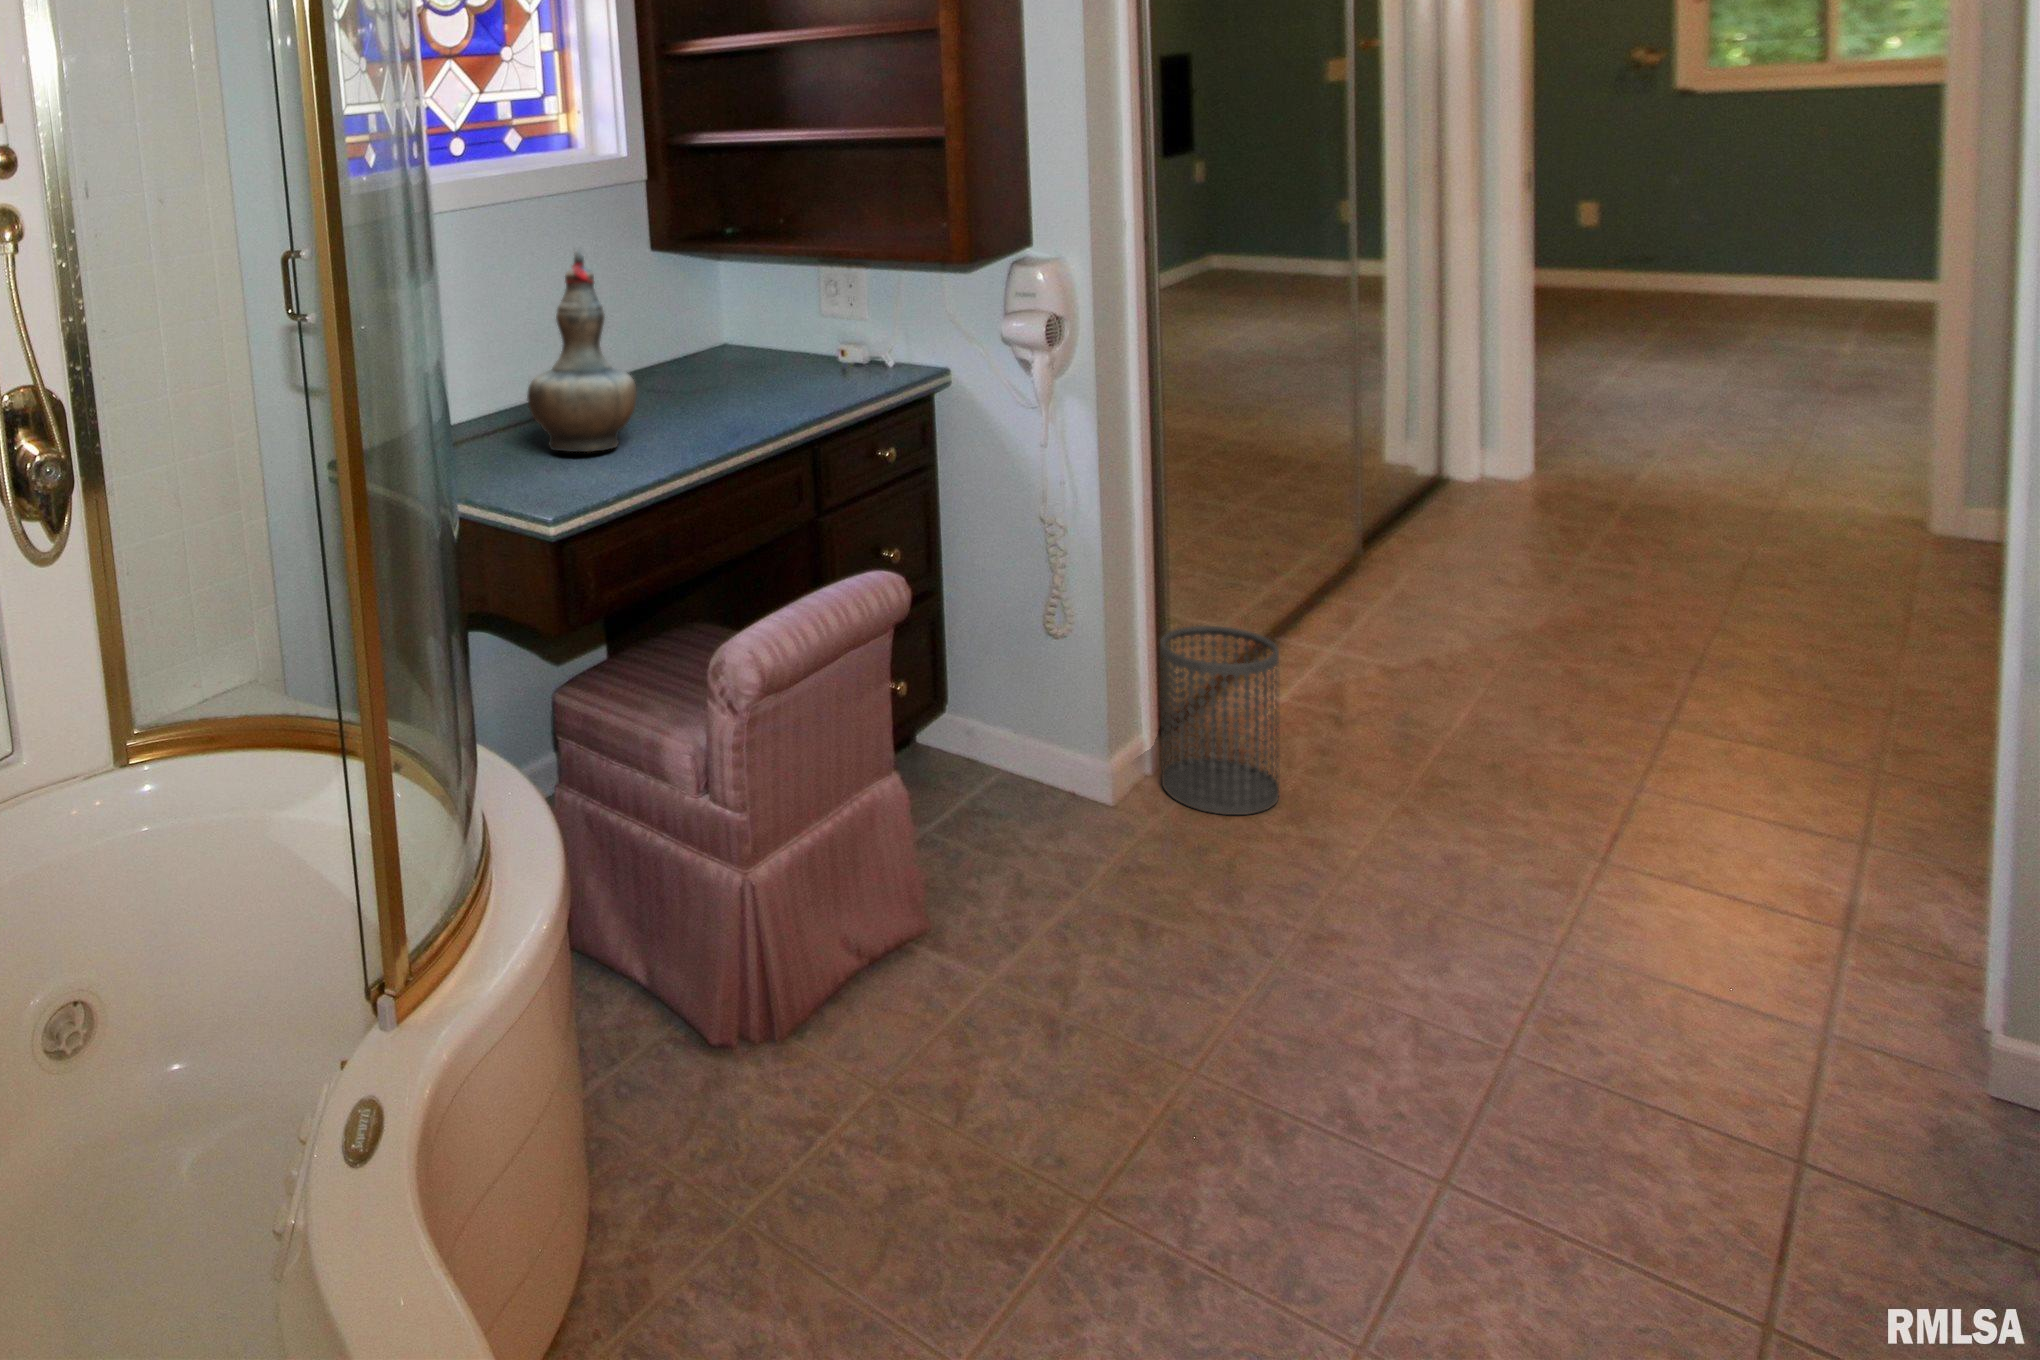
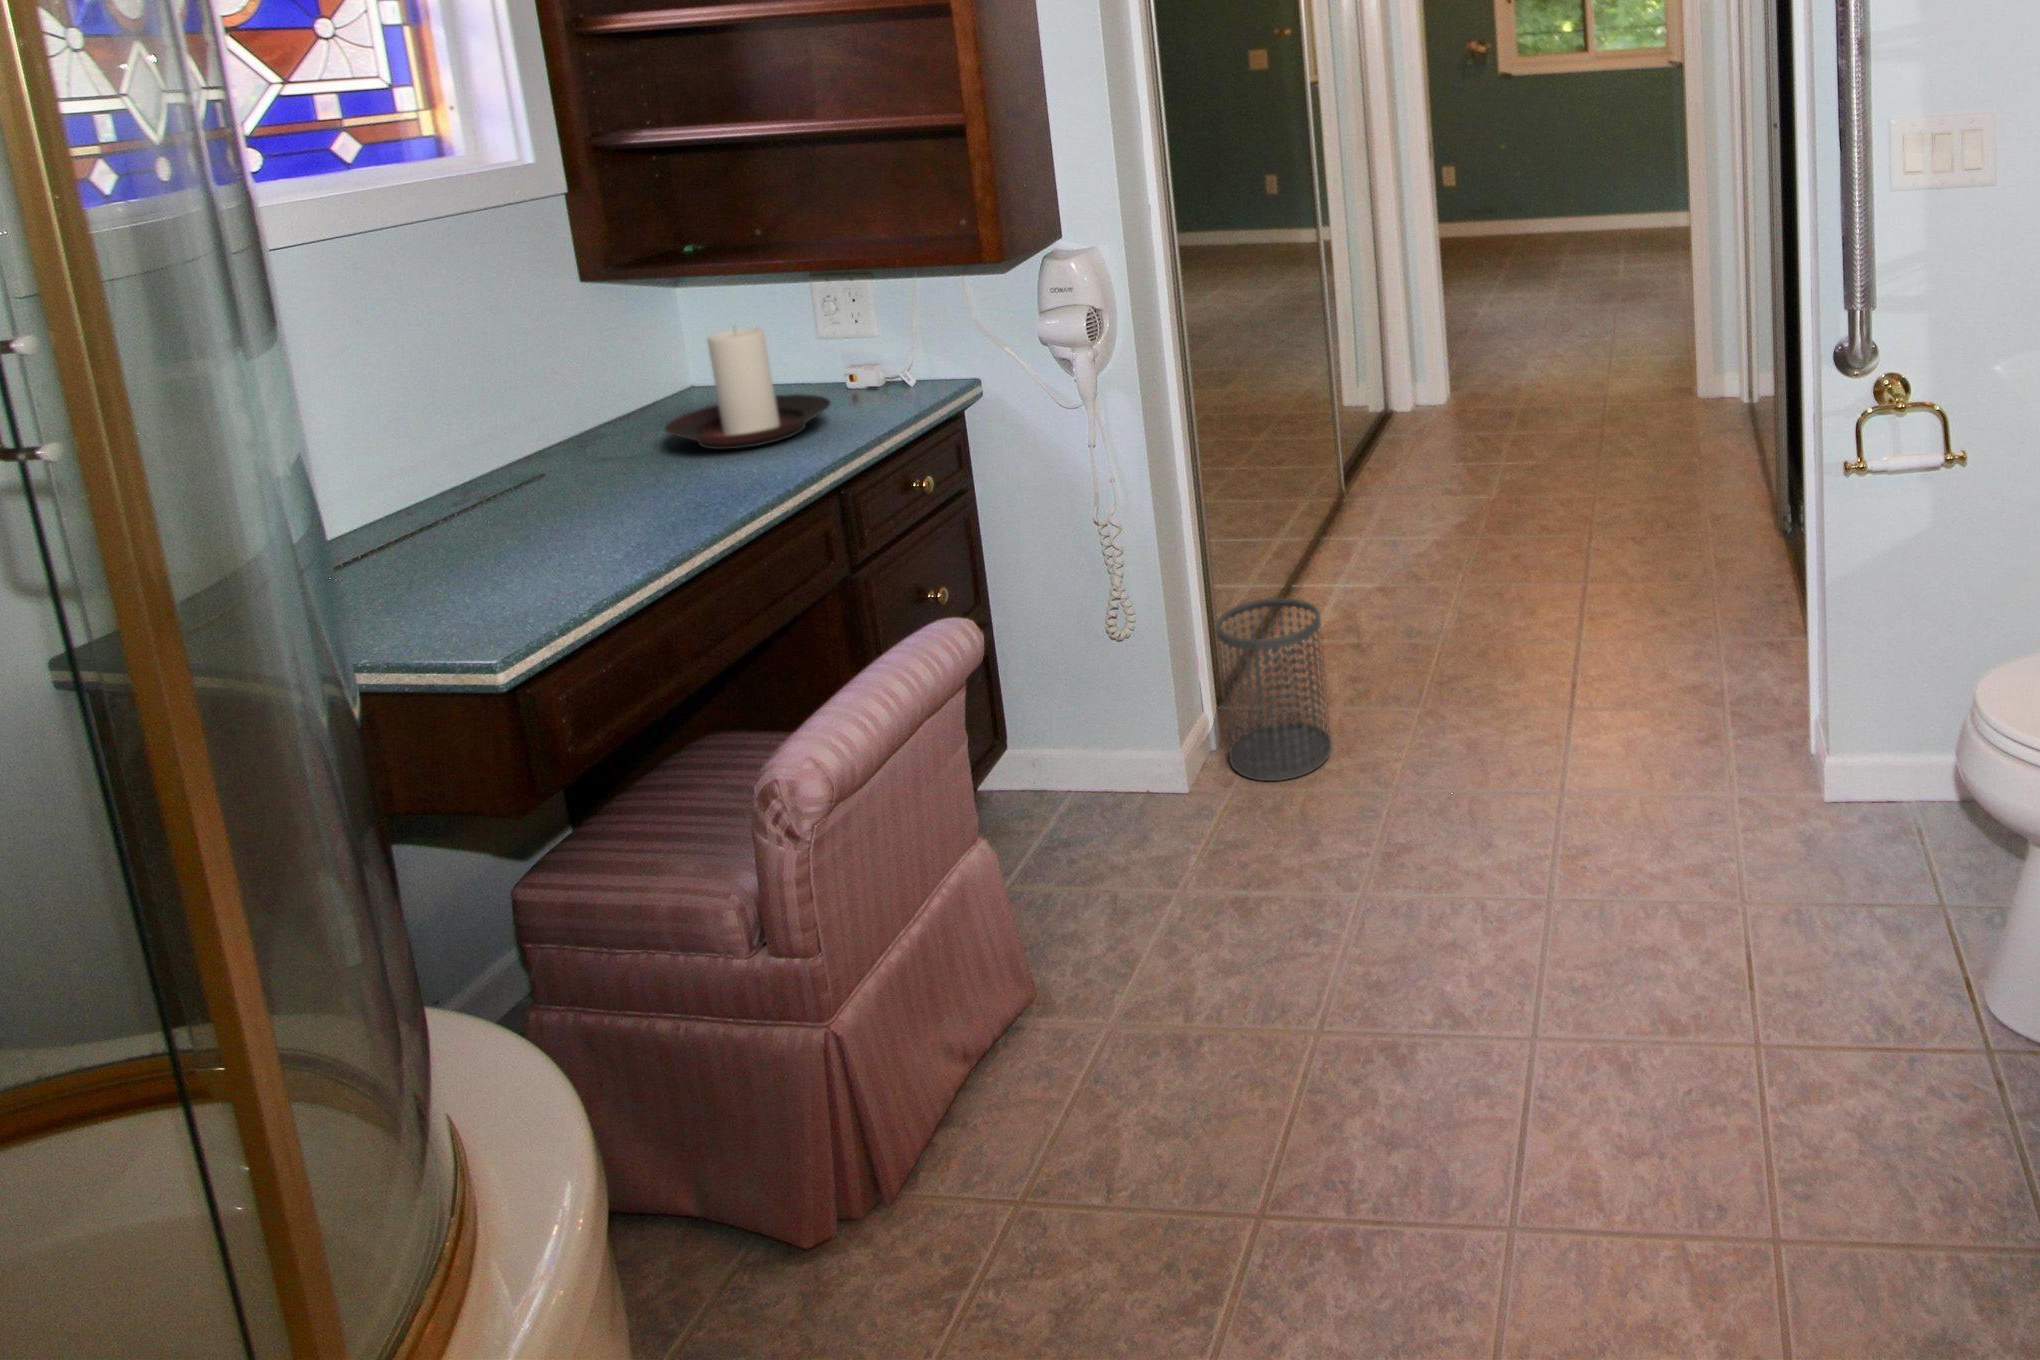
decorative vase: present [527,249,637,452] -> none [427,290,598,564]
candle holder: none [689,296,818,397] -> present [665,328,830,449]

